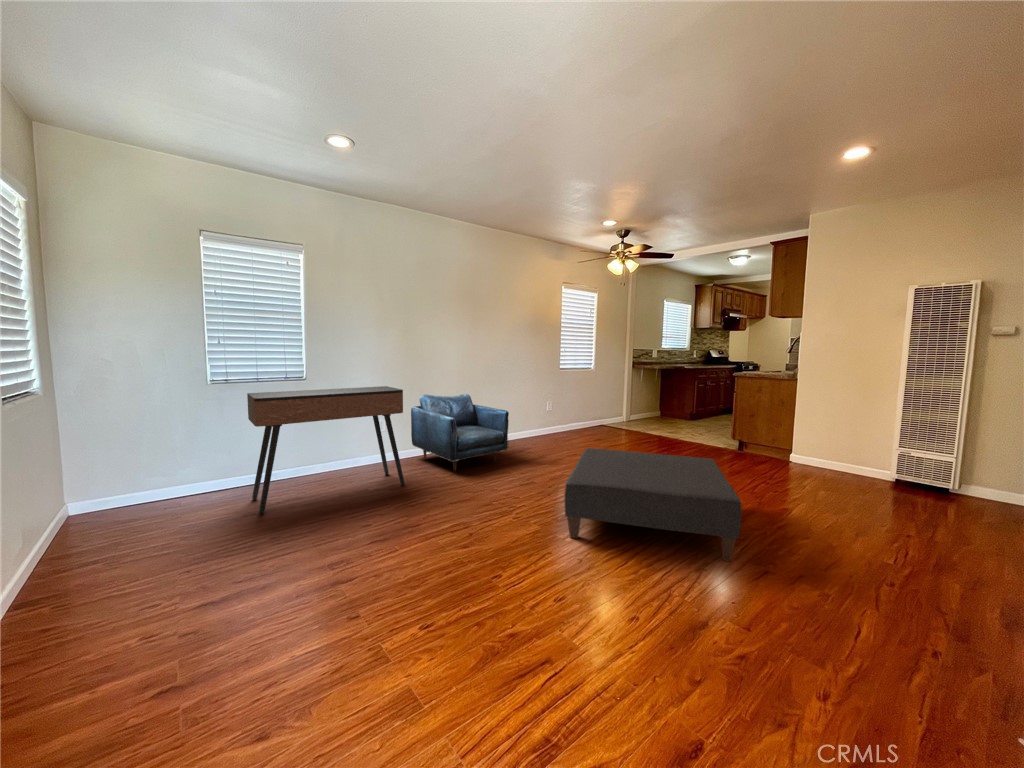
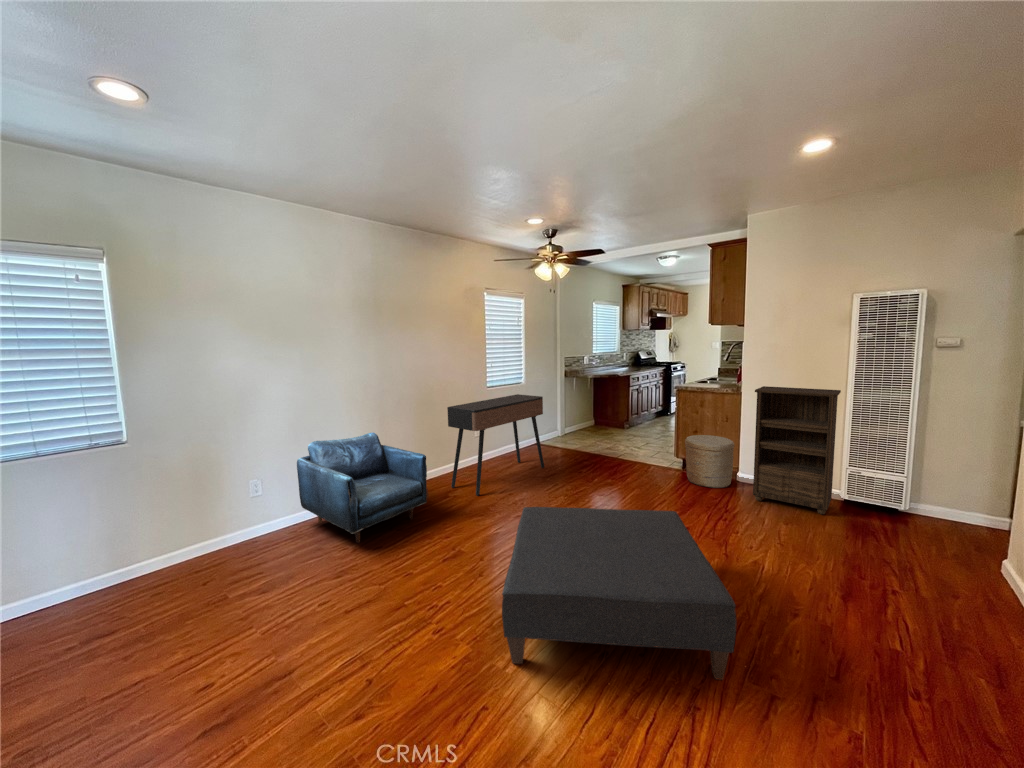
bookshelf: none [800,372,892,488] -> present [753,386,841,514]
console table: present [247,386,405,514] -> present [447,394,544,496]
woven basket: none [739,418,788,465] -> present [685,435,734,488]

